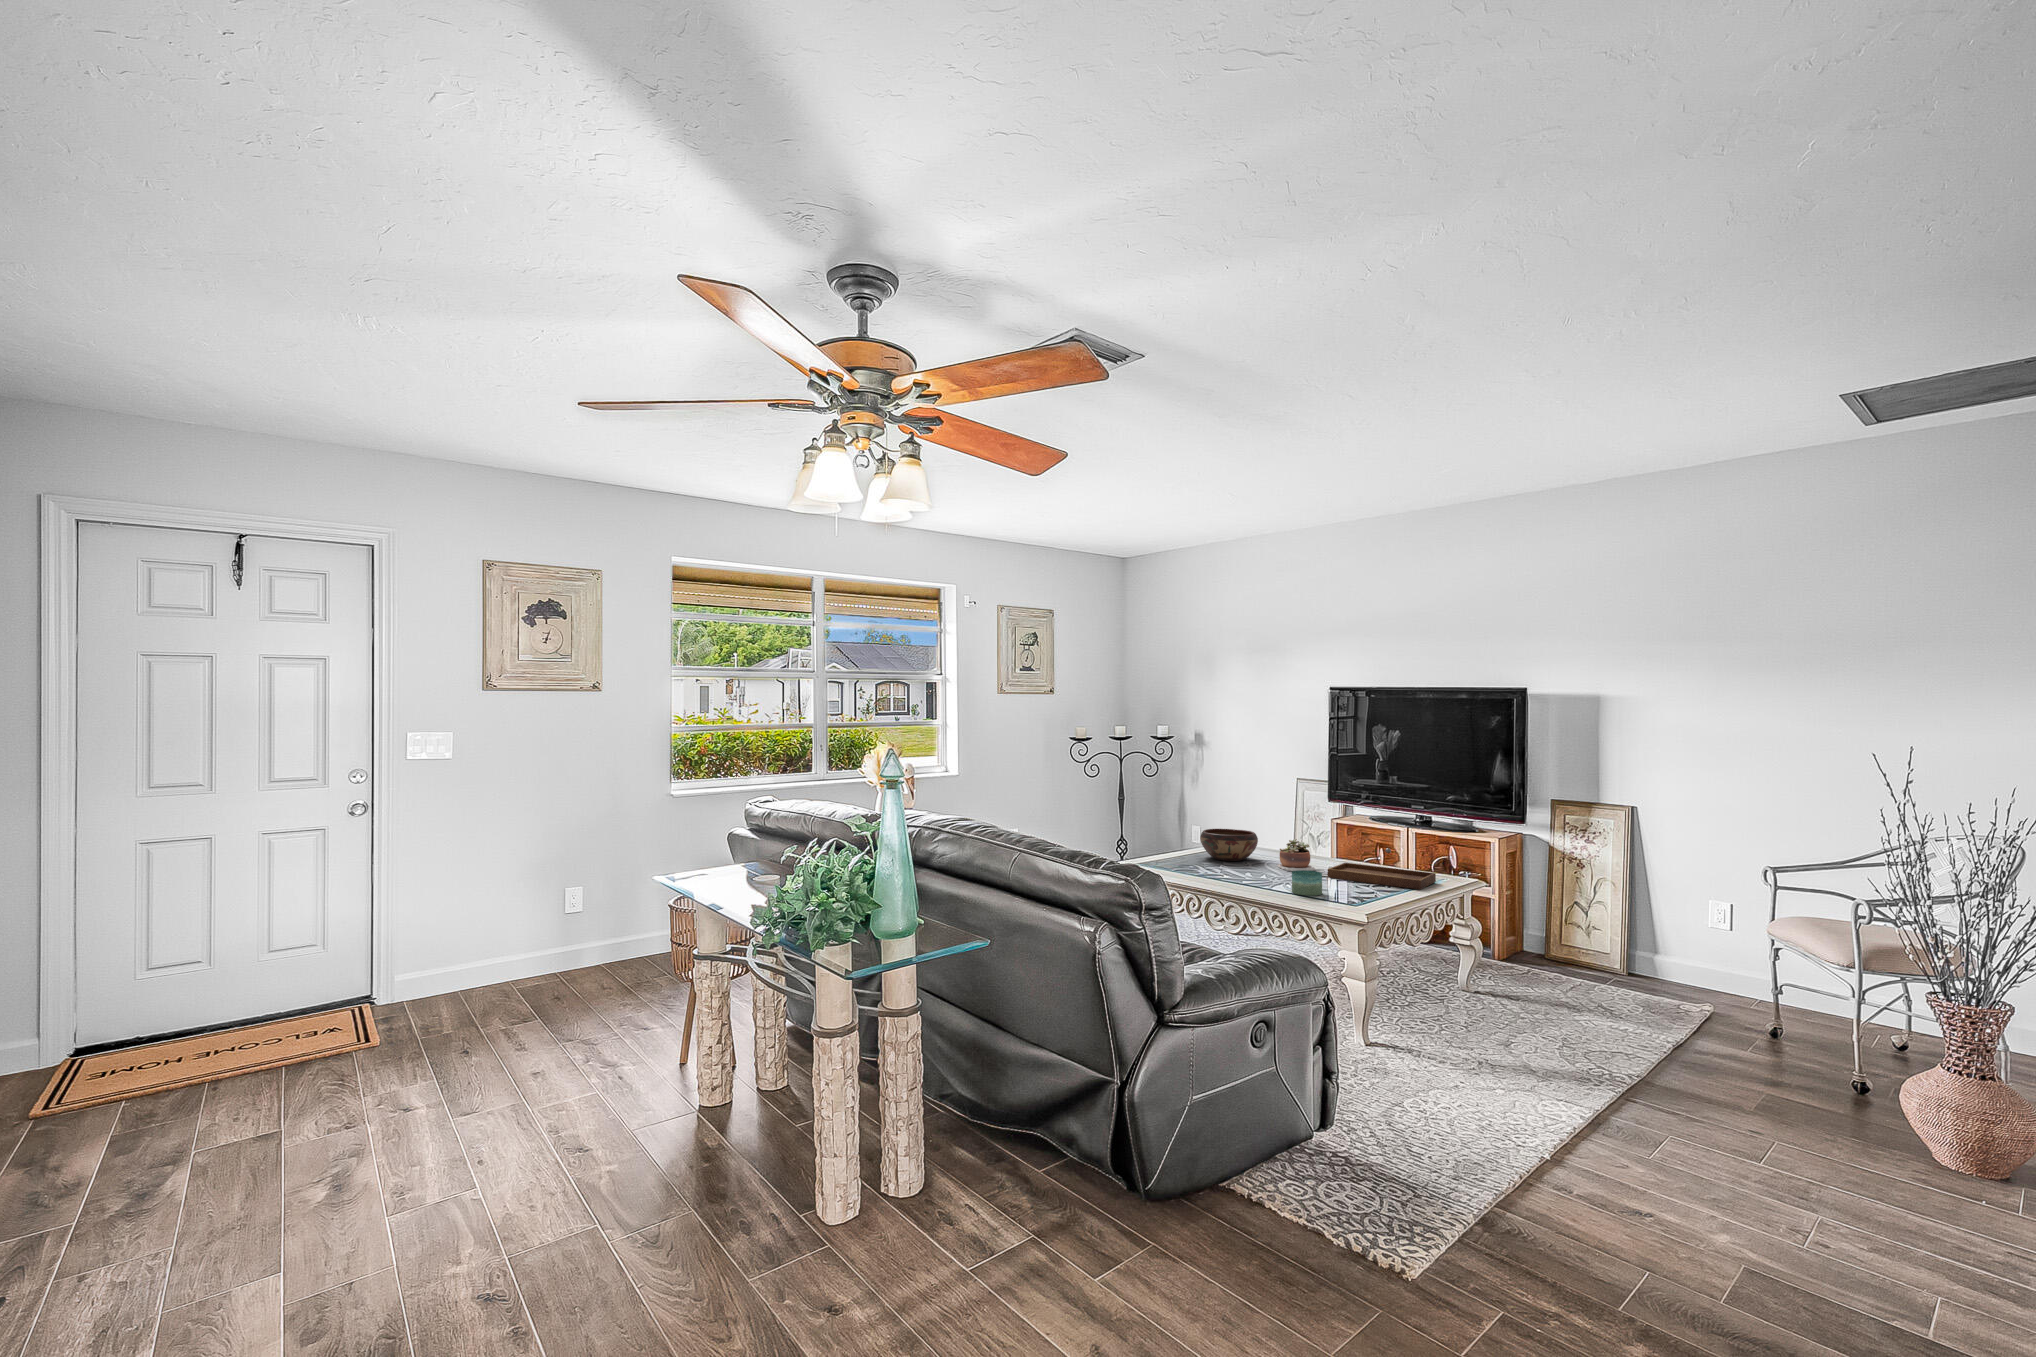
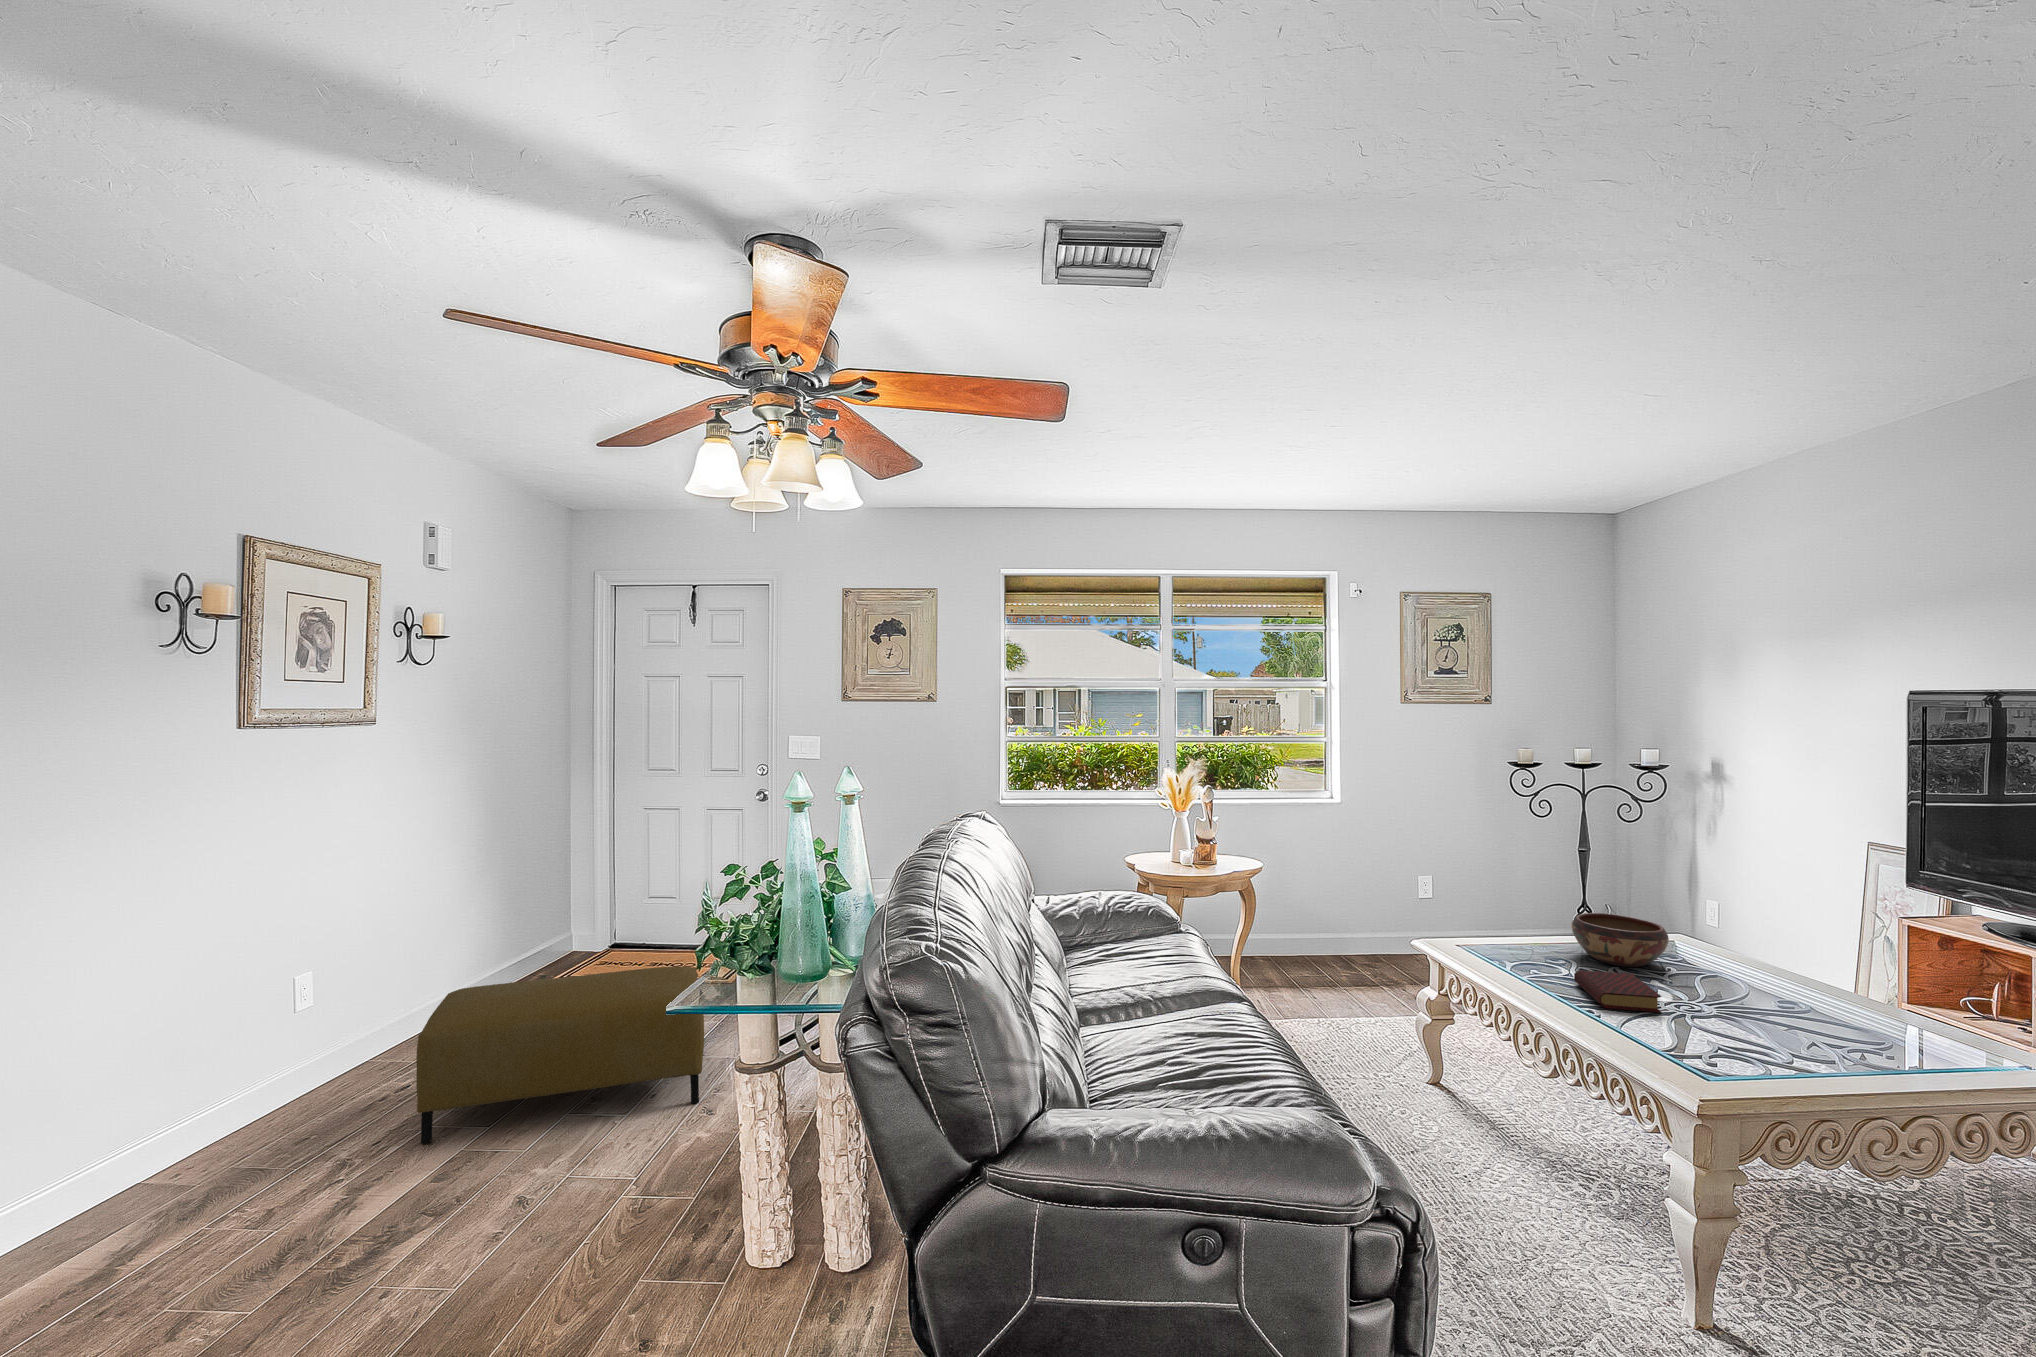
succulent plant: present [1278,839,1315,871] -> none [1683,951,1746,1007]
tray: present [1328,848,1436,889] -> none [1749,998,1976,1083]
book: none [1227,861,1287,882] -> present [1574,970,1662,1012]
candle: present [1292,870,1322,896] -> none [1631,1005,1685,1052]
ottoman: none [42,1004,499,1310] -> present [416,966,704,1144]

